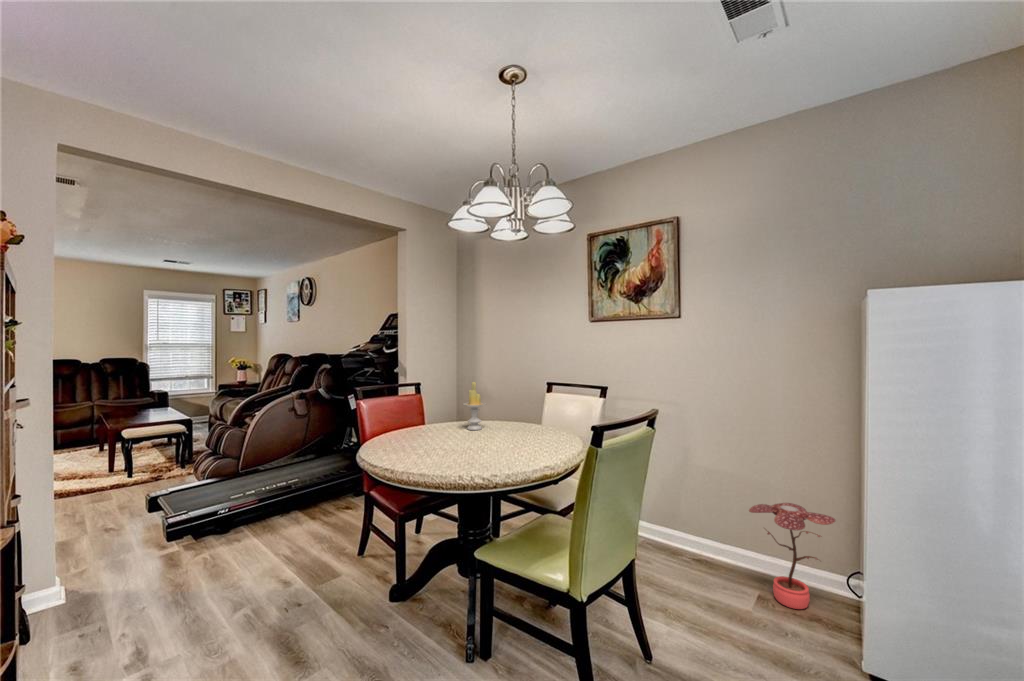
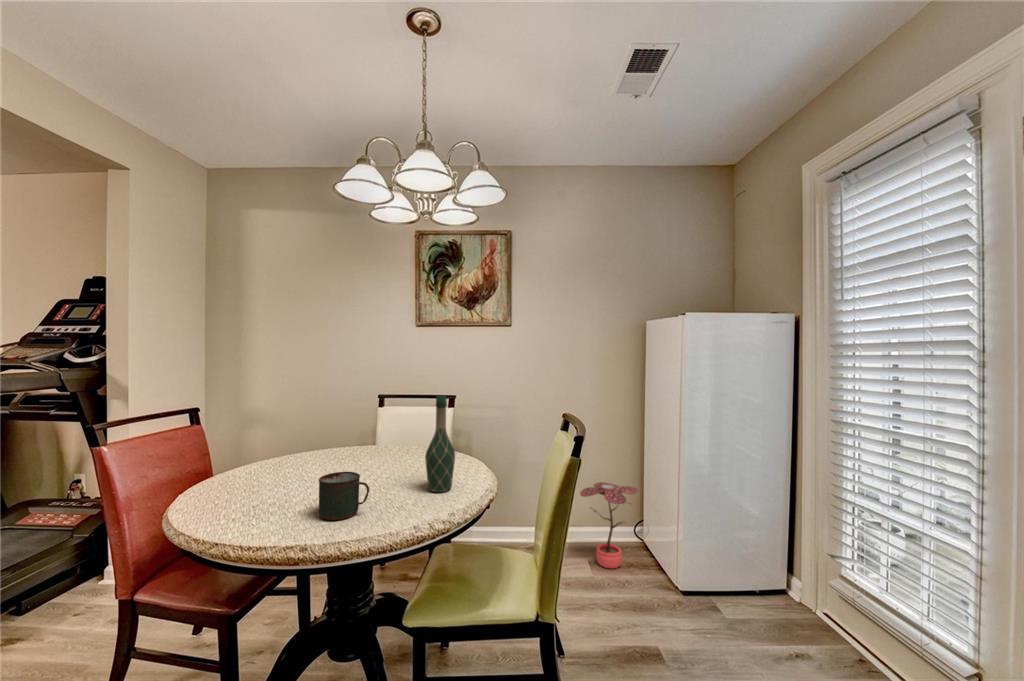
candle: present [463,382,486,430] -> none [308,398,342,465]
wine bottle: none [499,382,522,458] -> present [425,396,455,492]
mug: none [419,430,445,460] -> present [319,472,369,520]

